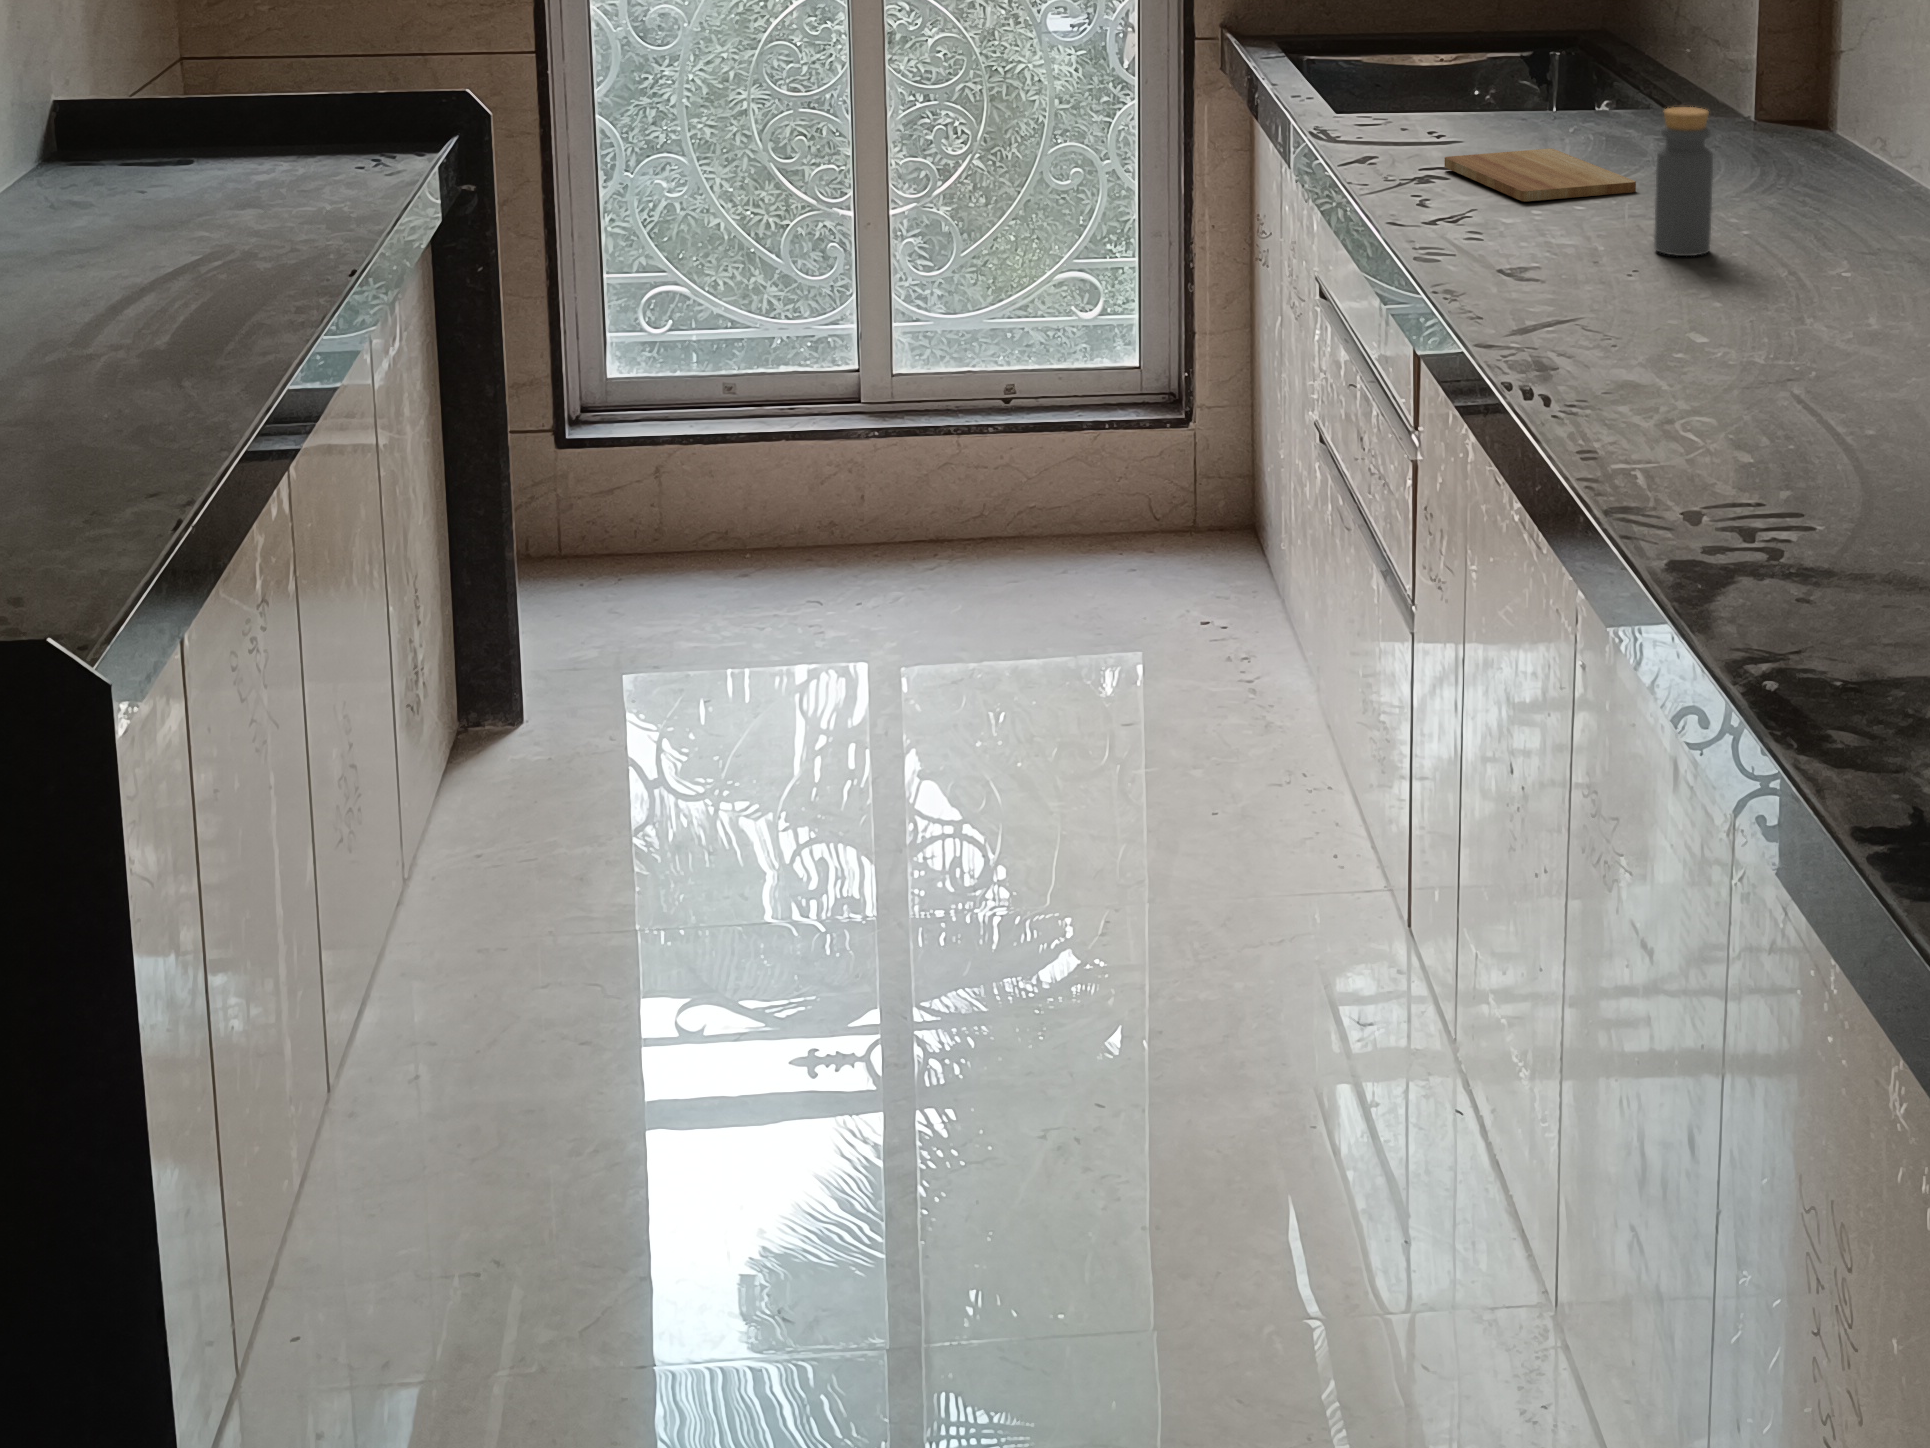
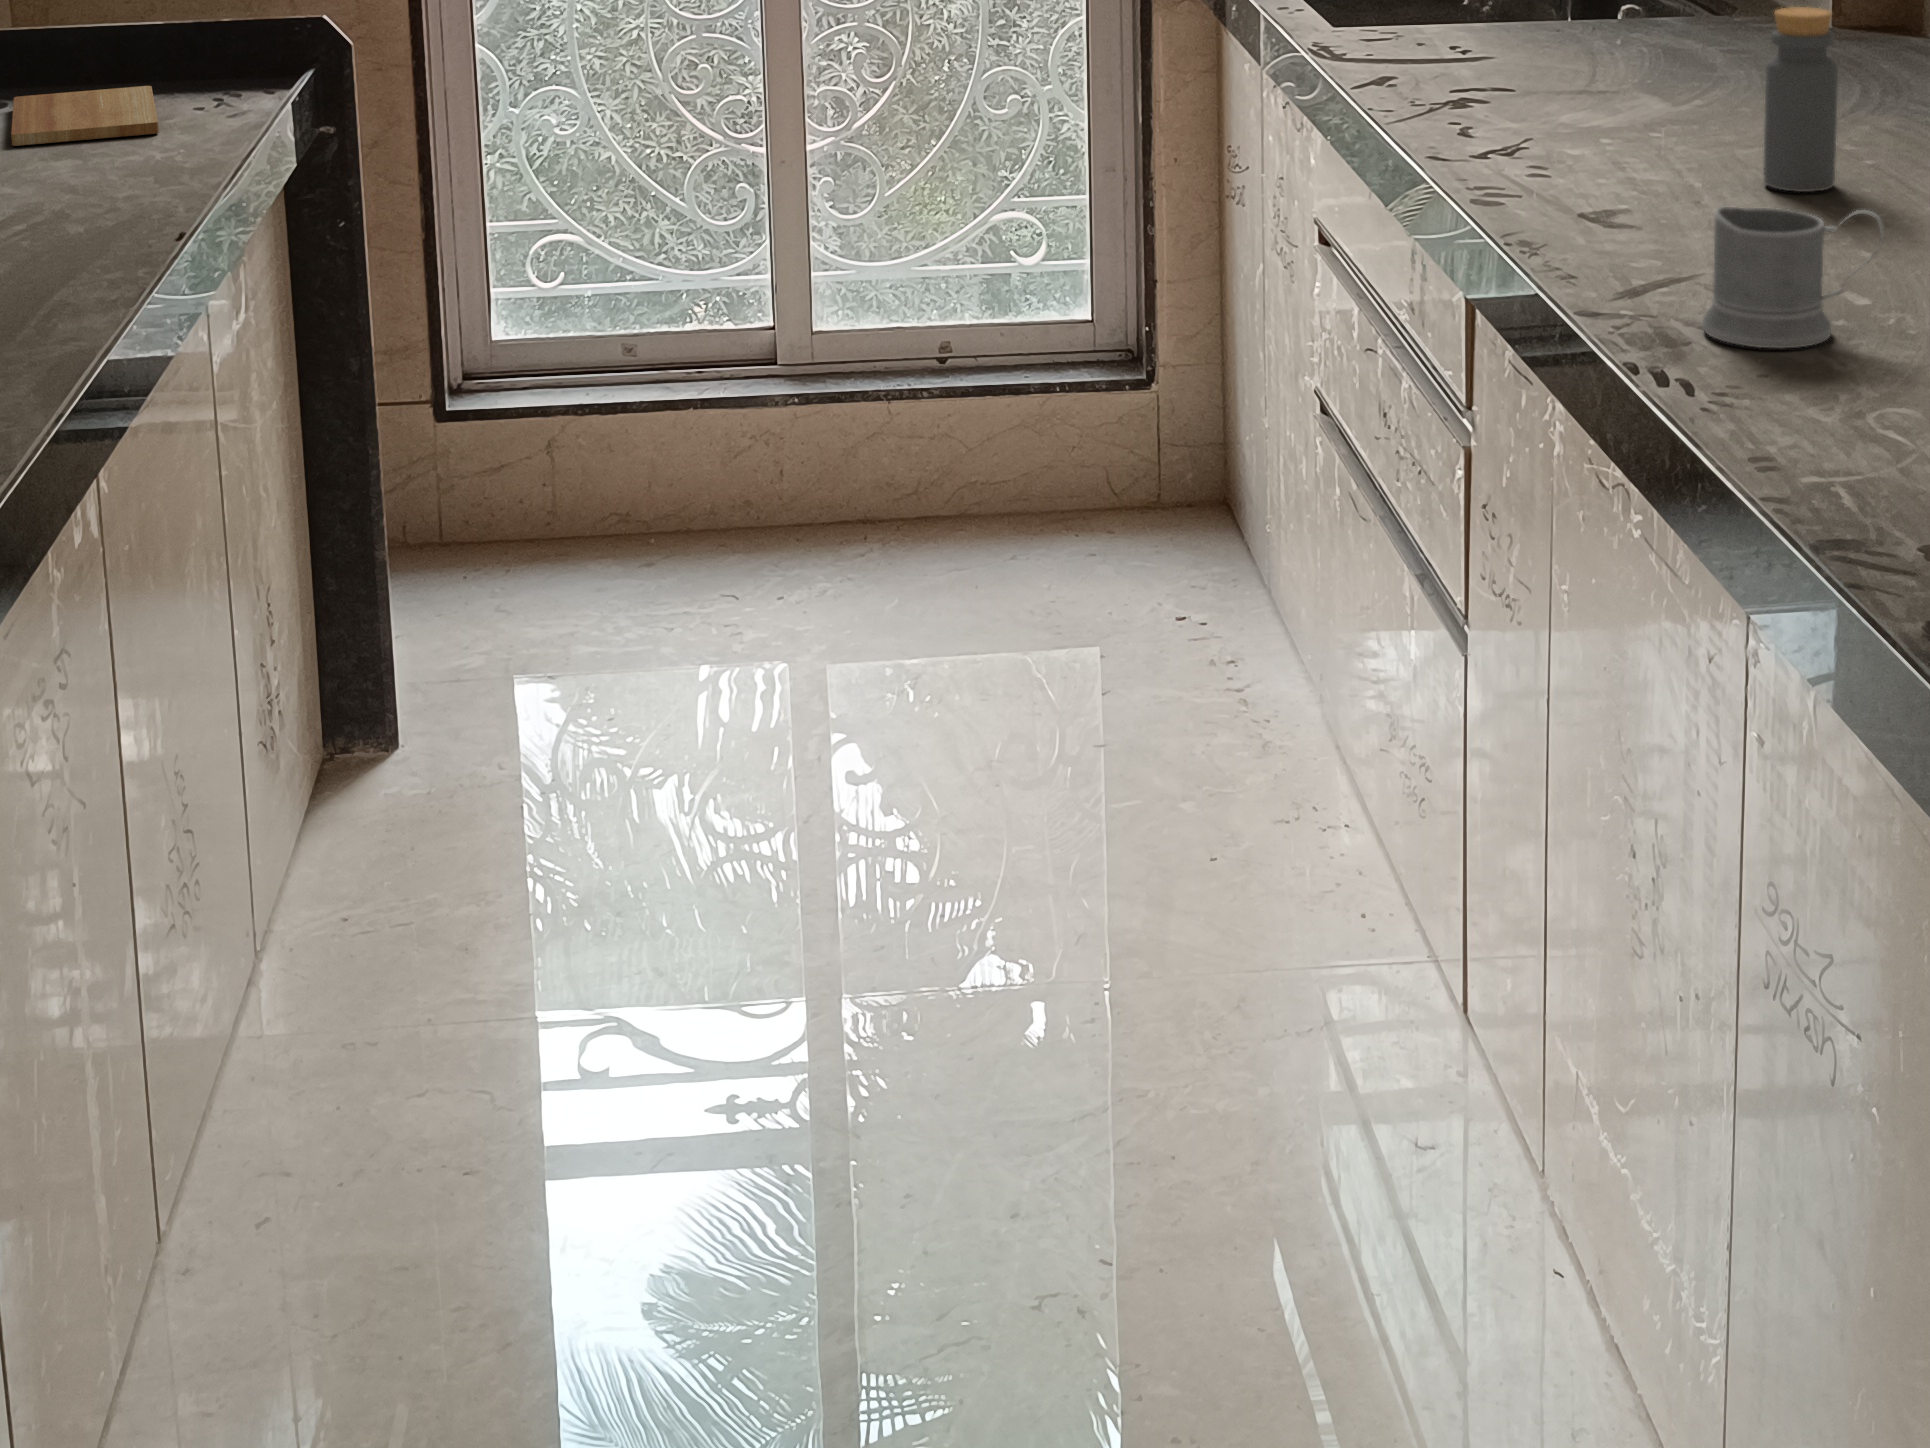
cutting board: present [1444,149,1636,202] -> present [11,86,159,146]
mug: none [1572,264,1707,374] -> present [1703,207,1884,348]

